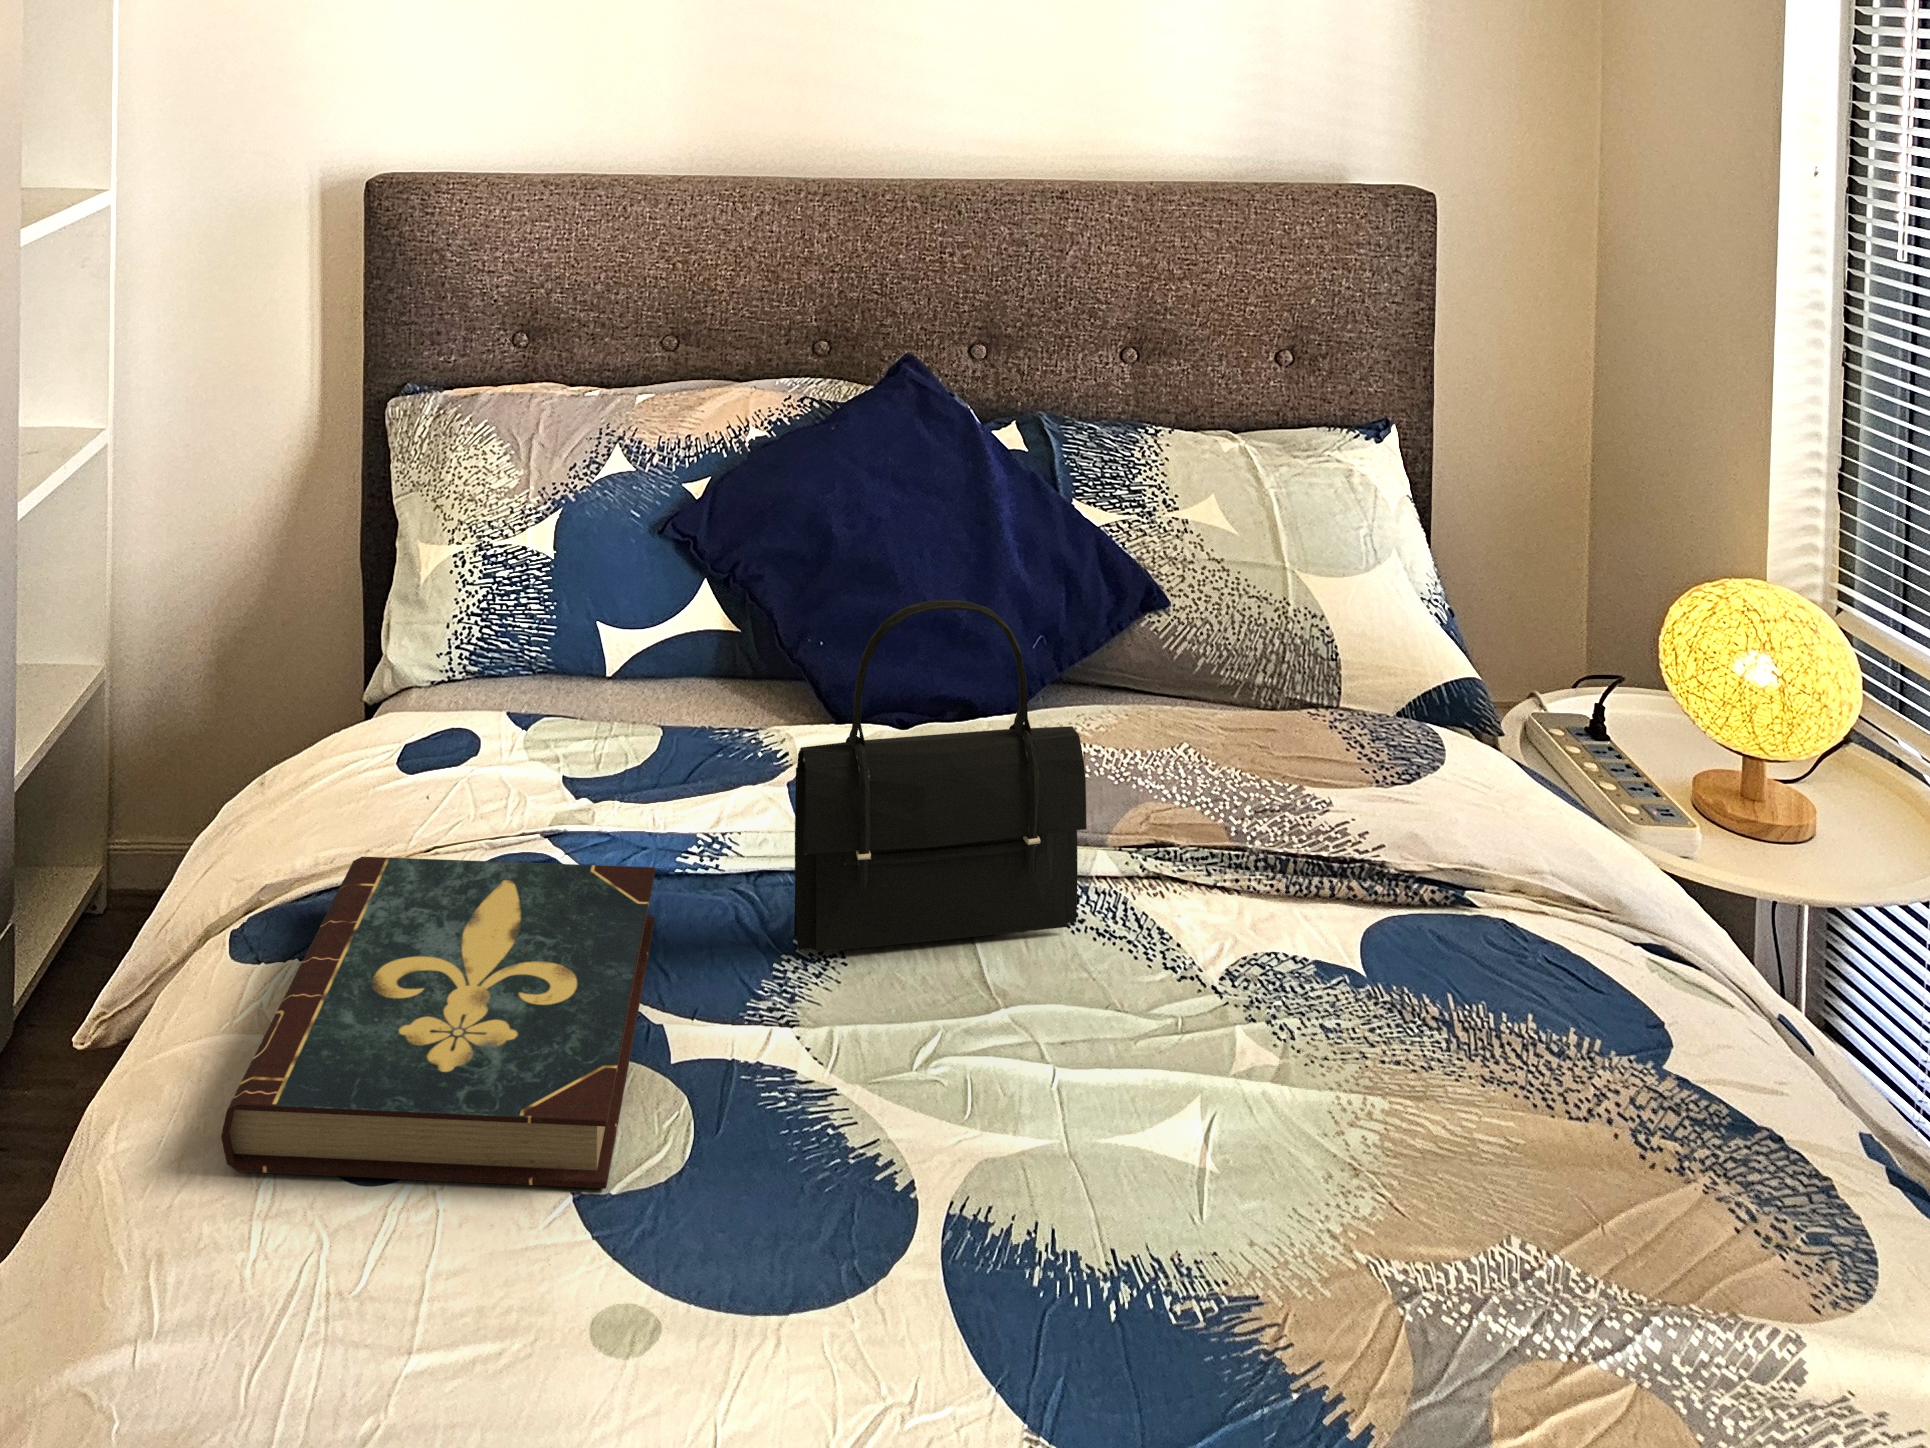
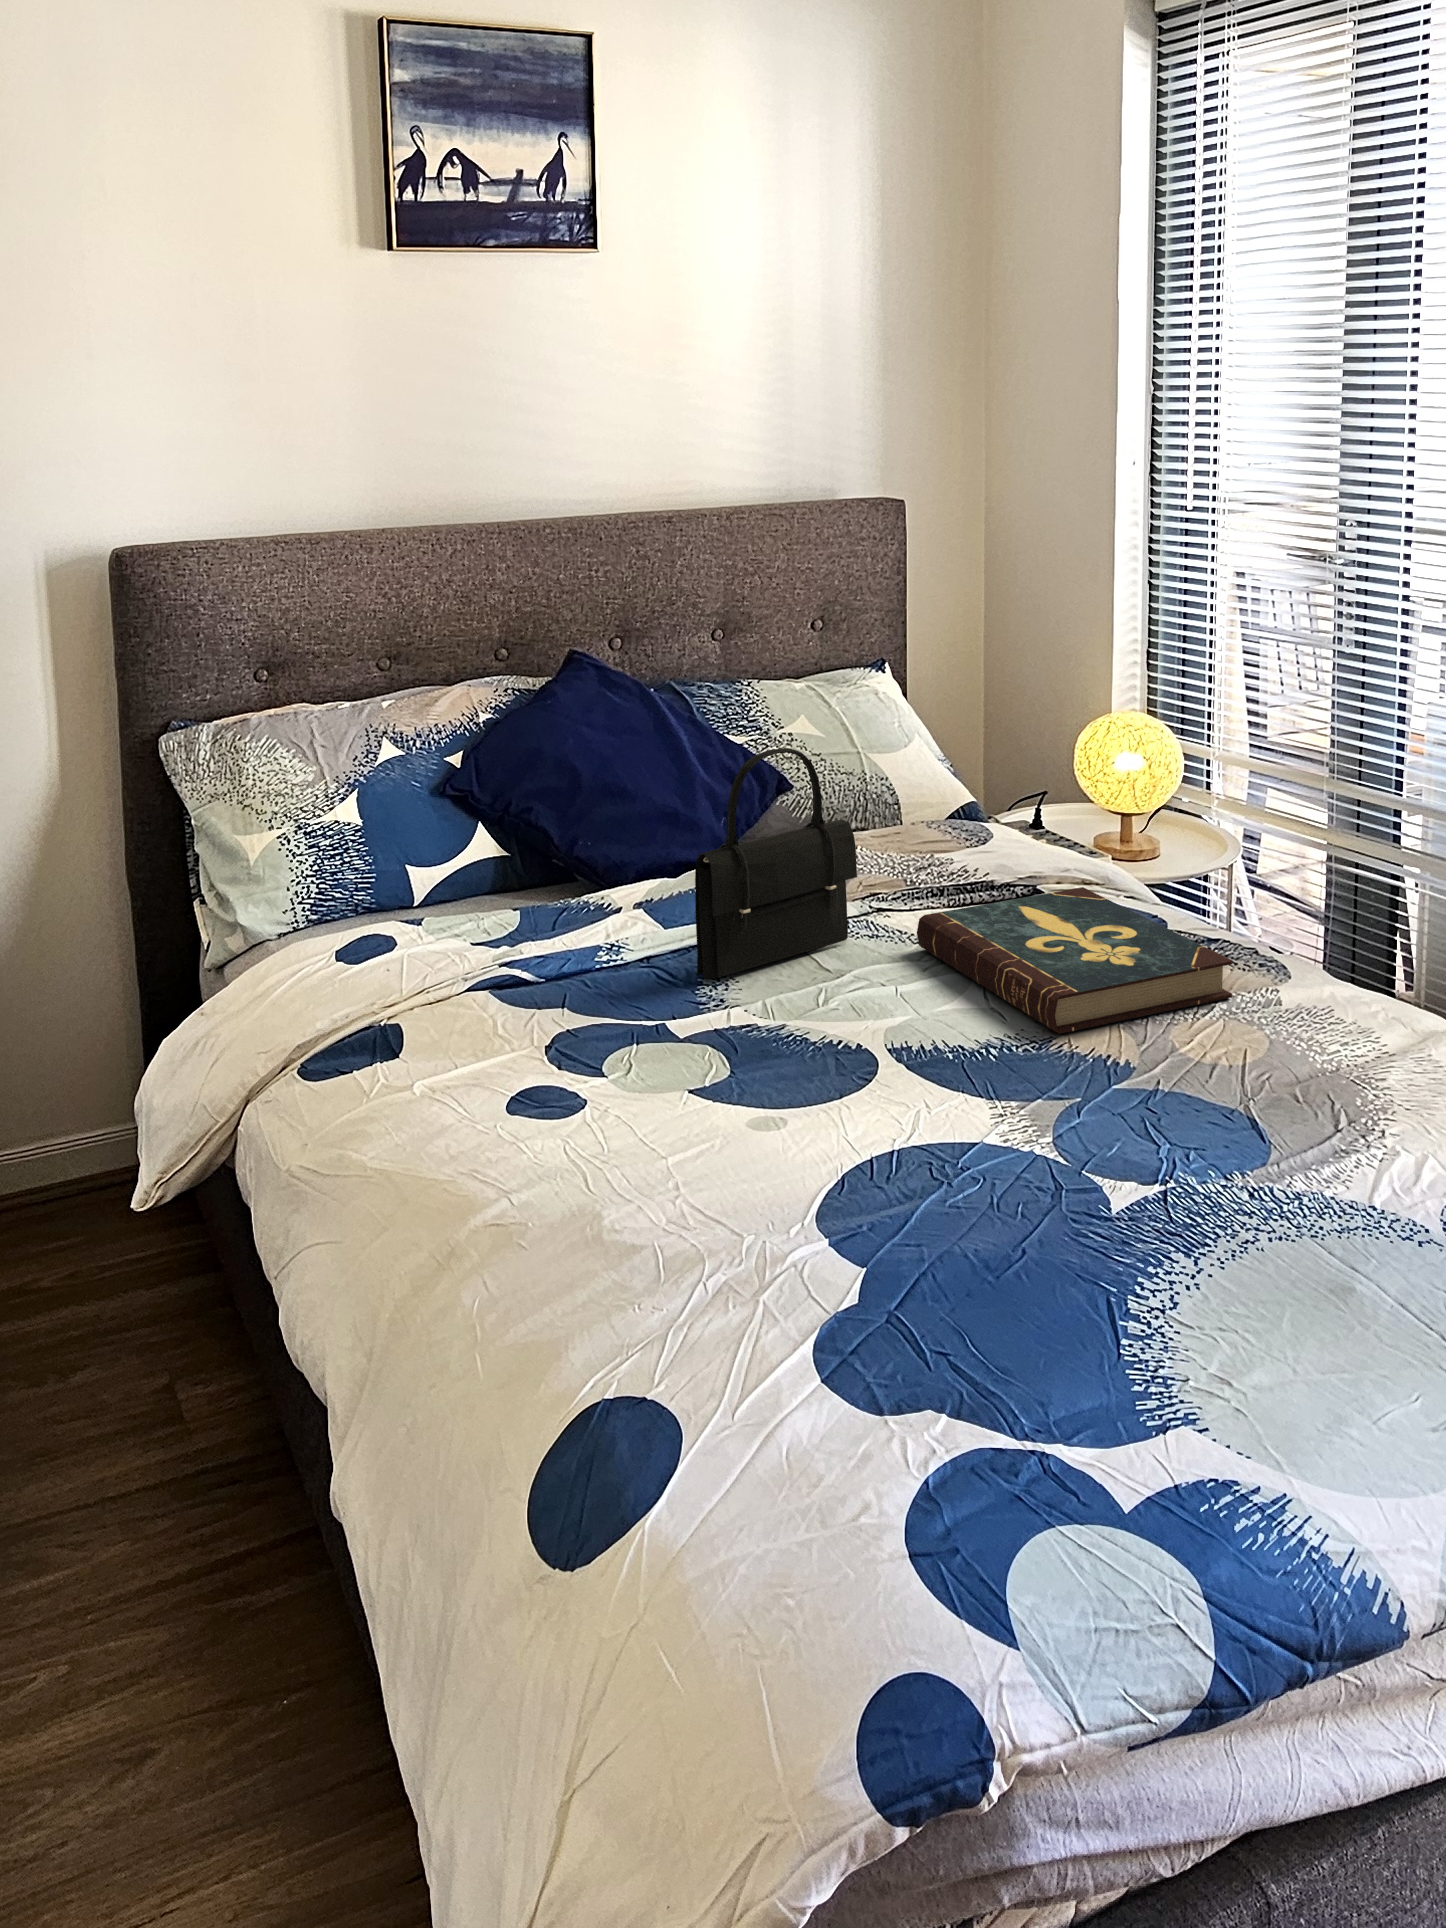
book: present [221,857,655,1188] -> present [917,887,1233,1034]

